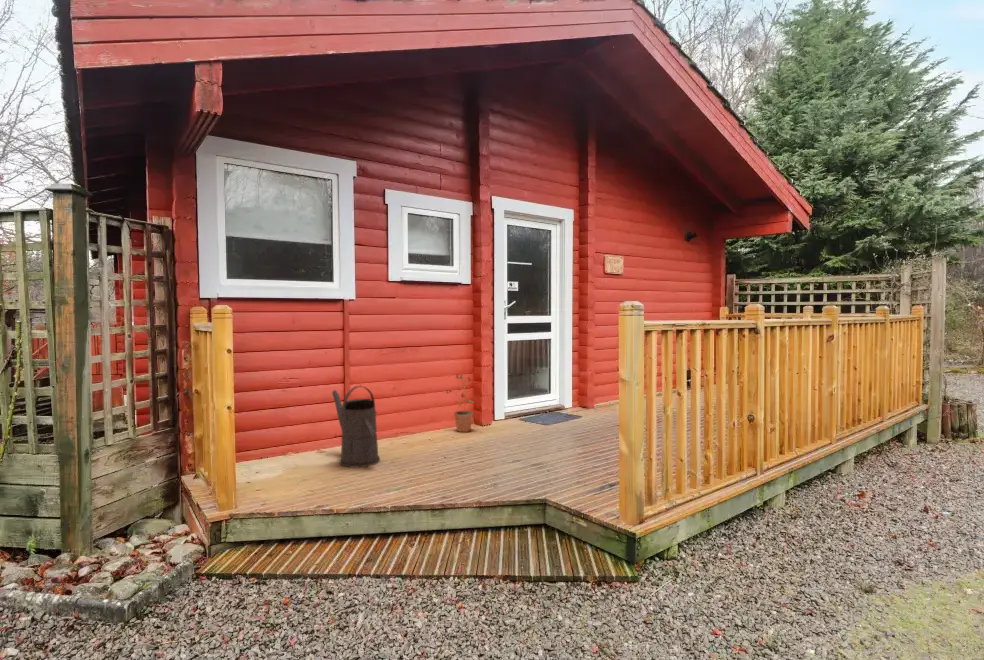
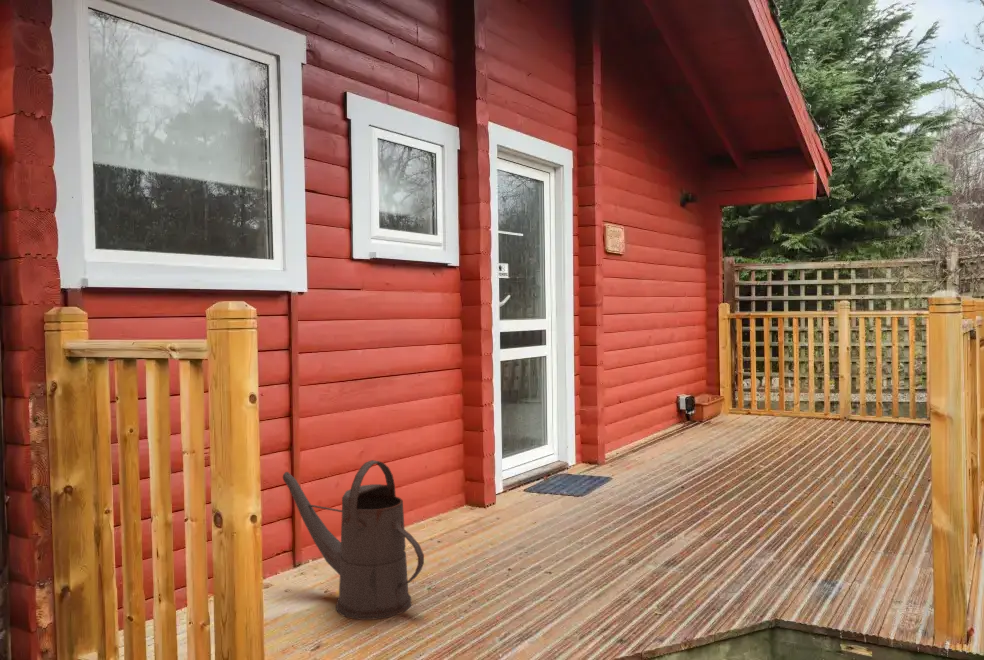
potted plant: present [446,374,473,432] -> none [433,424,487,524]

